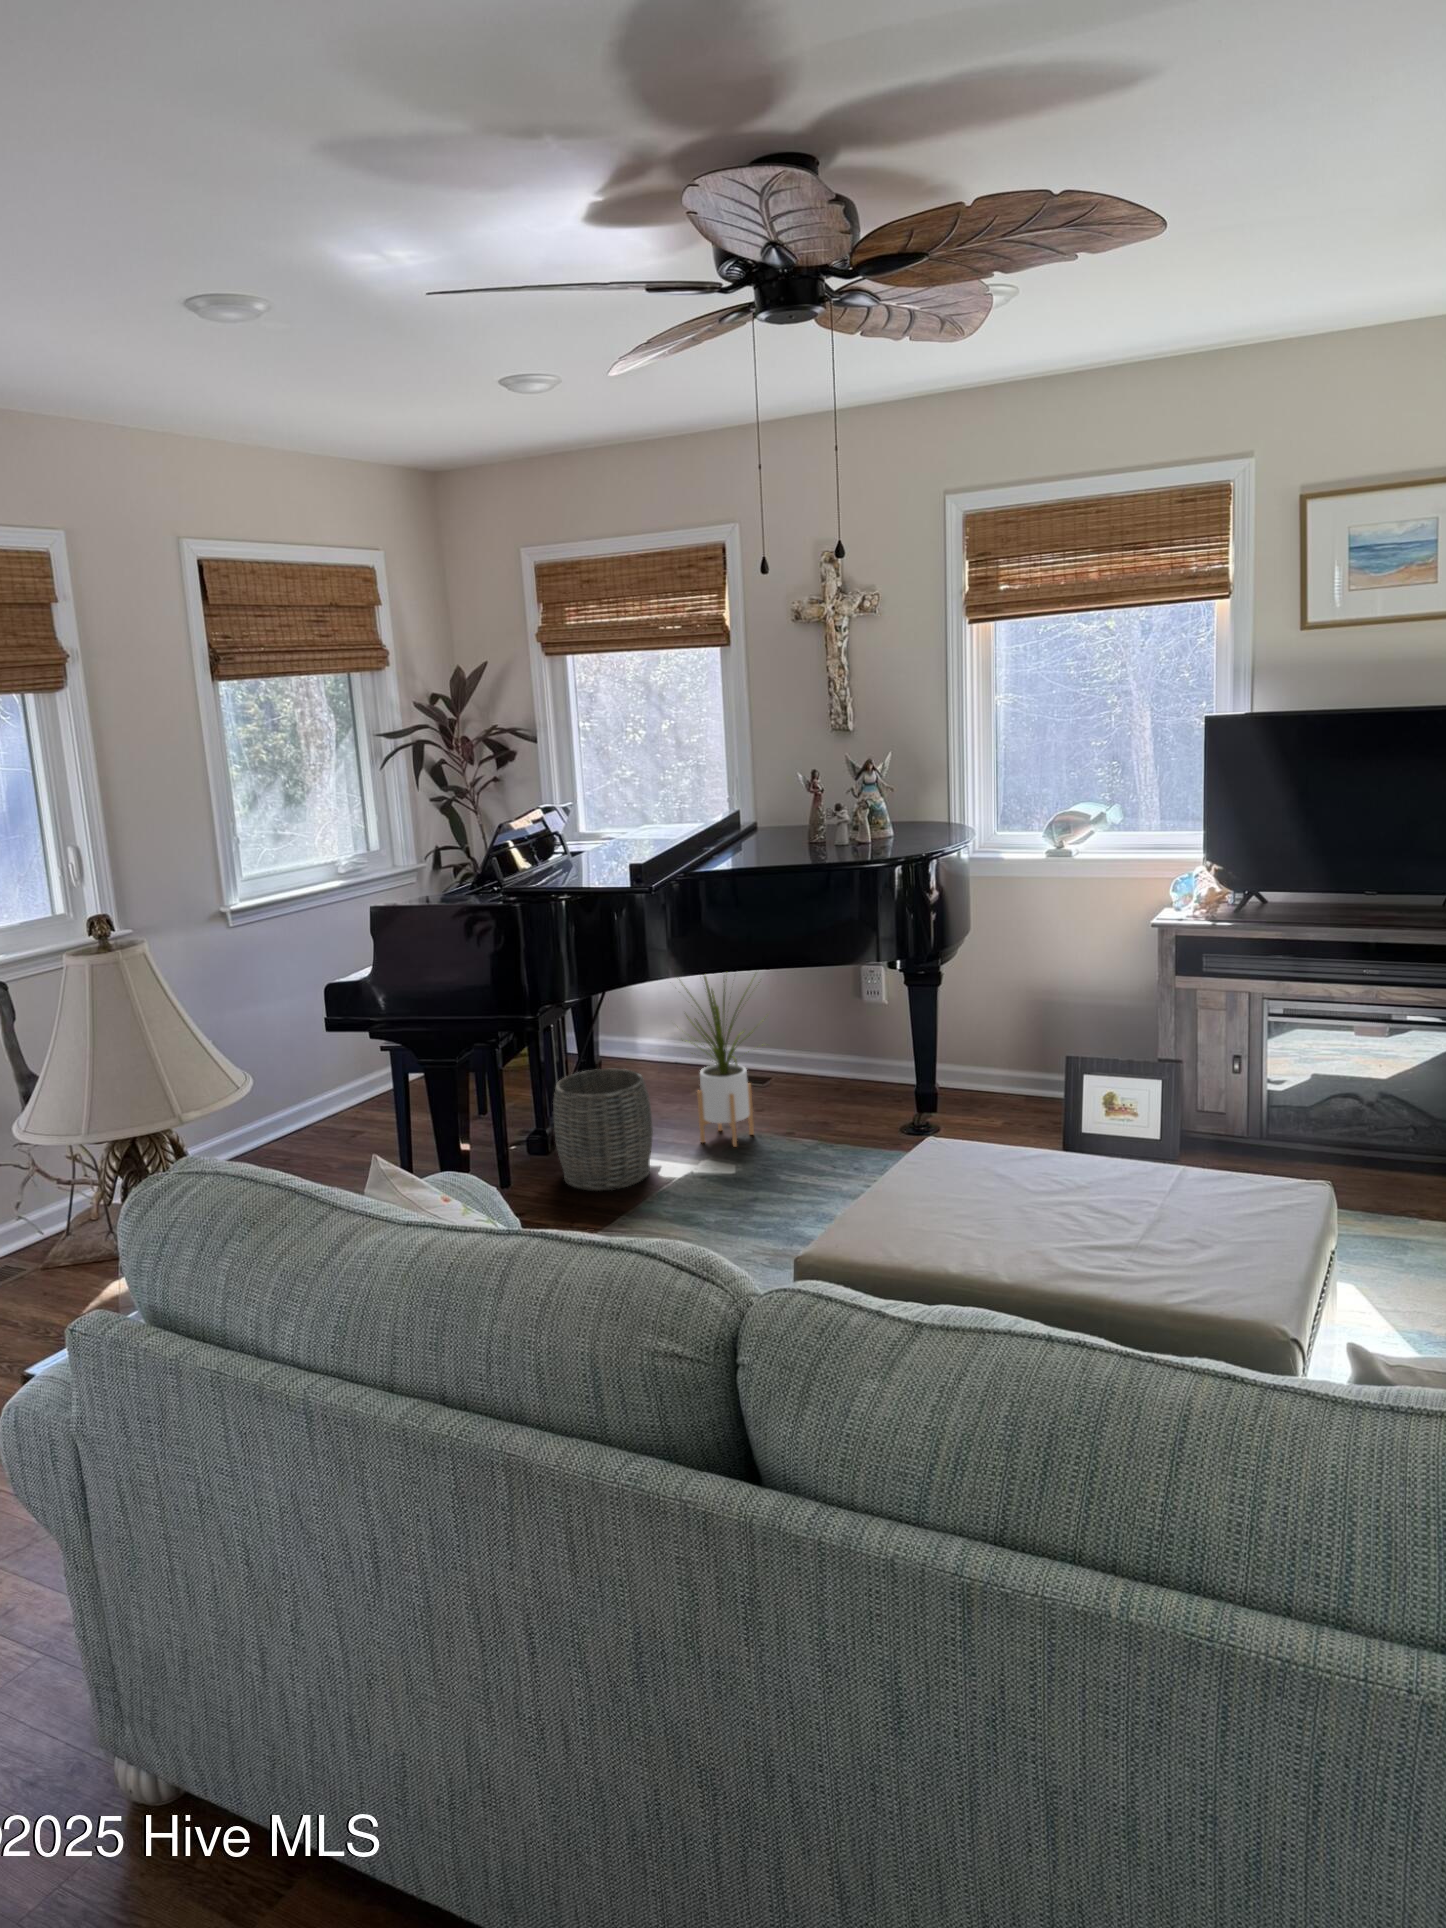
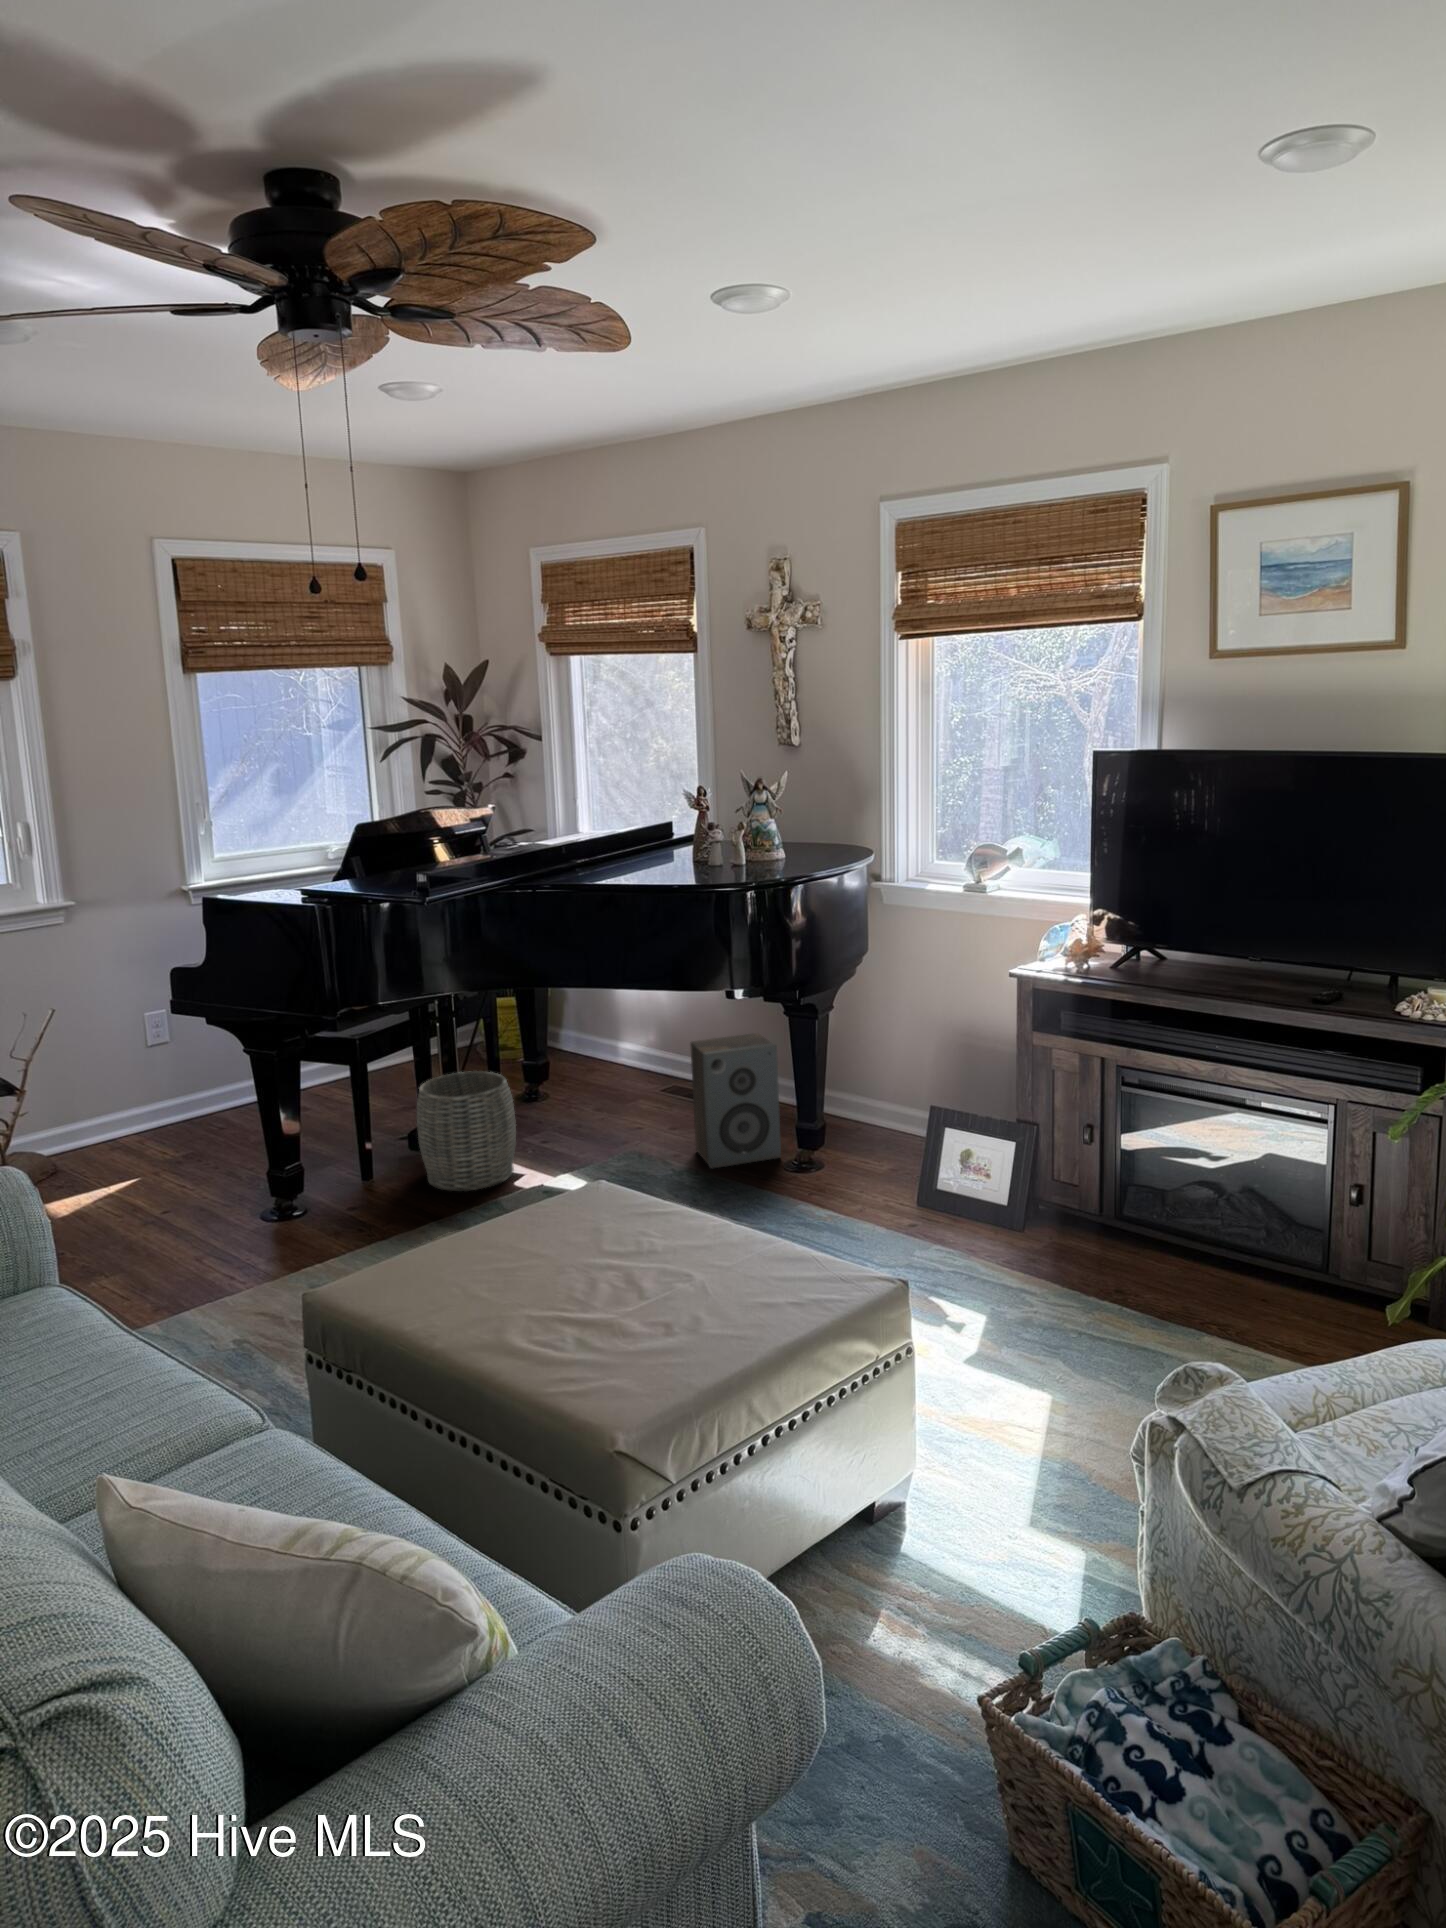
house plant: present [682,973,768,1147] -> none [552,966,656,1162]
speaker: none [804,1008,897,1142] -> present [691,1033,781,1168]

